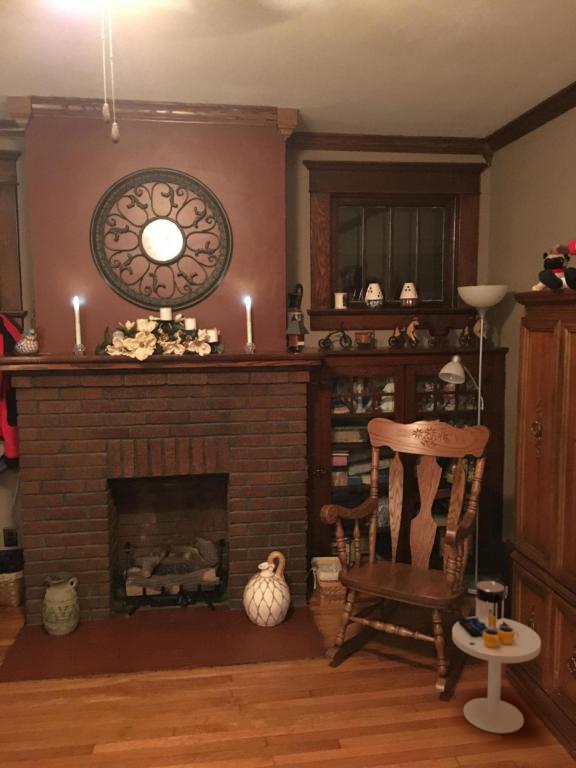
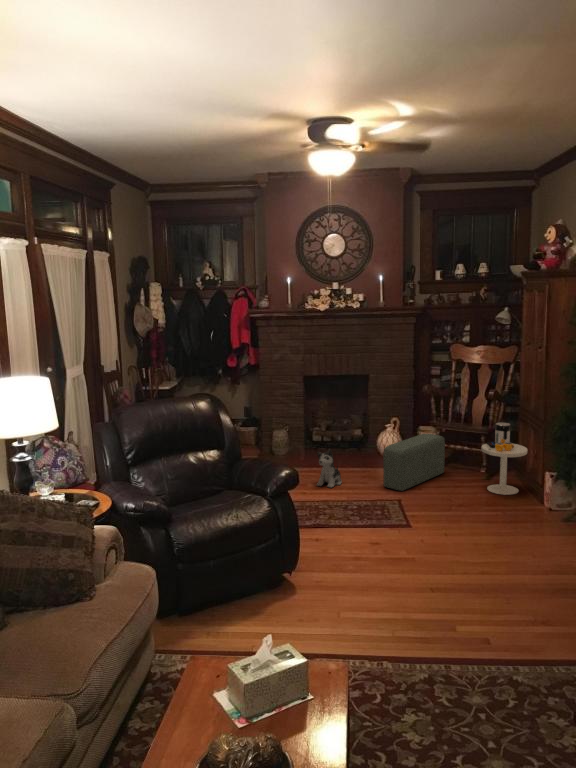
pouf: none [263,593,373,741] -> present [383,434,445,491]
plush toy: none [122,656,177,745] -> present [317,449,342,488]

